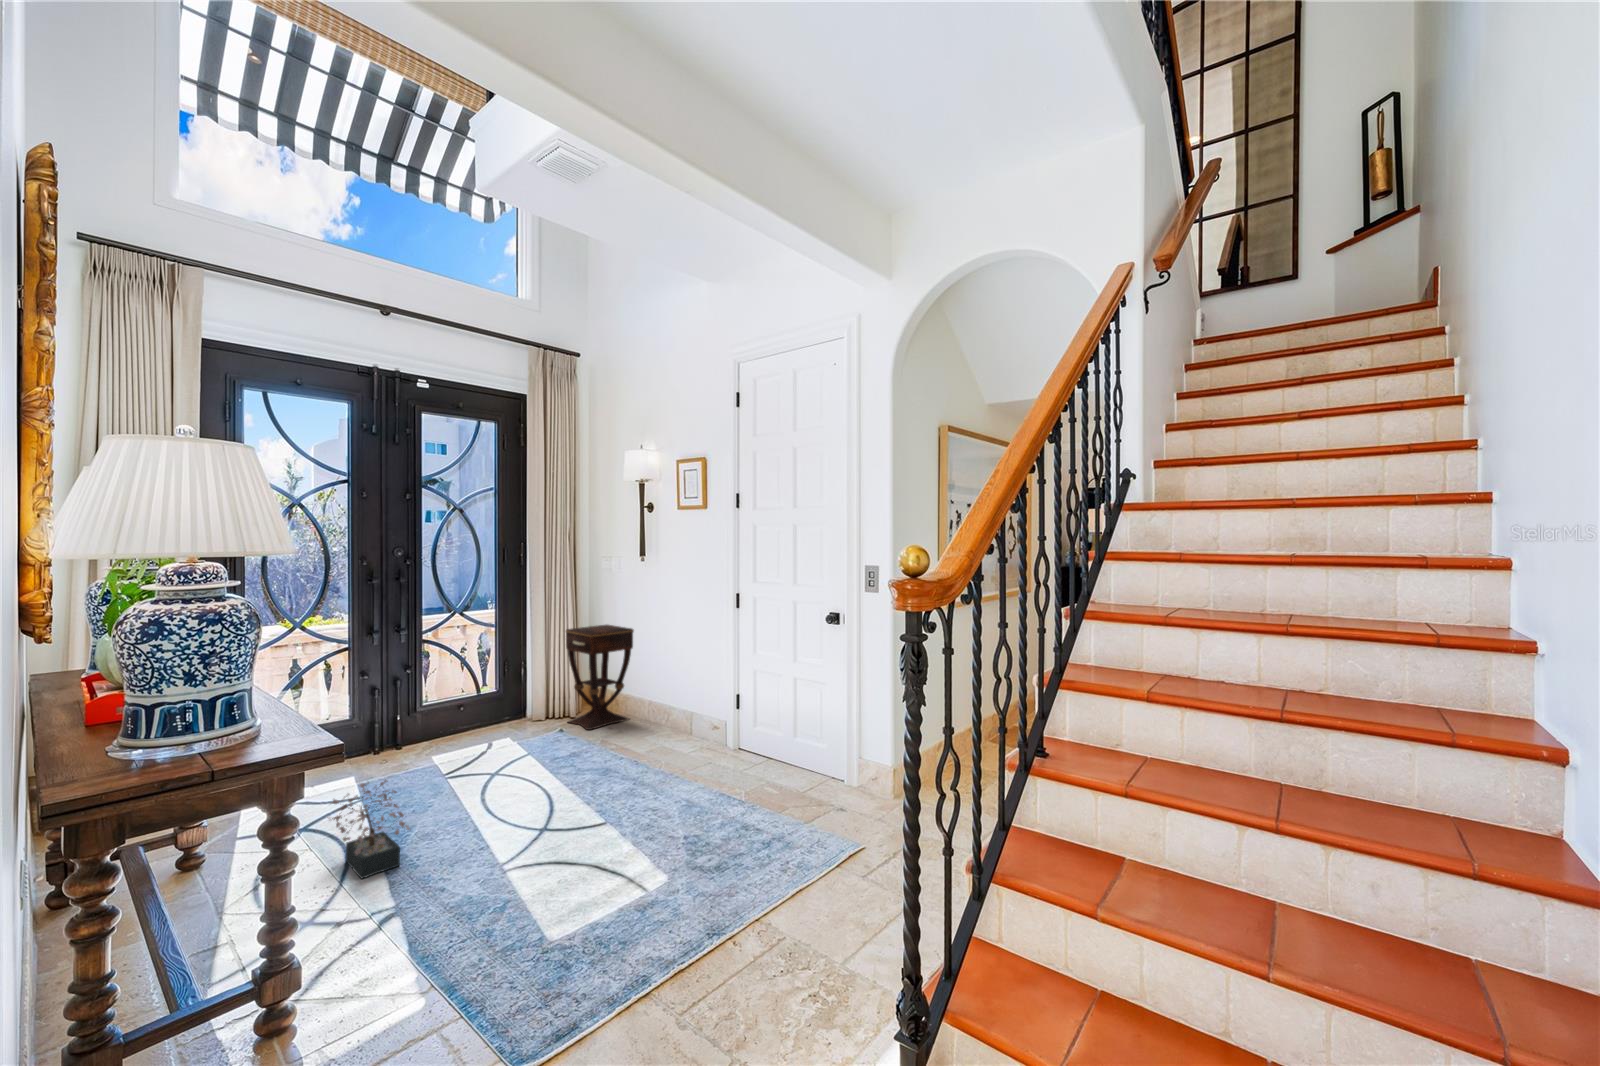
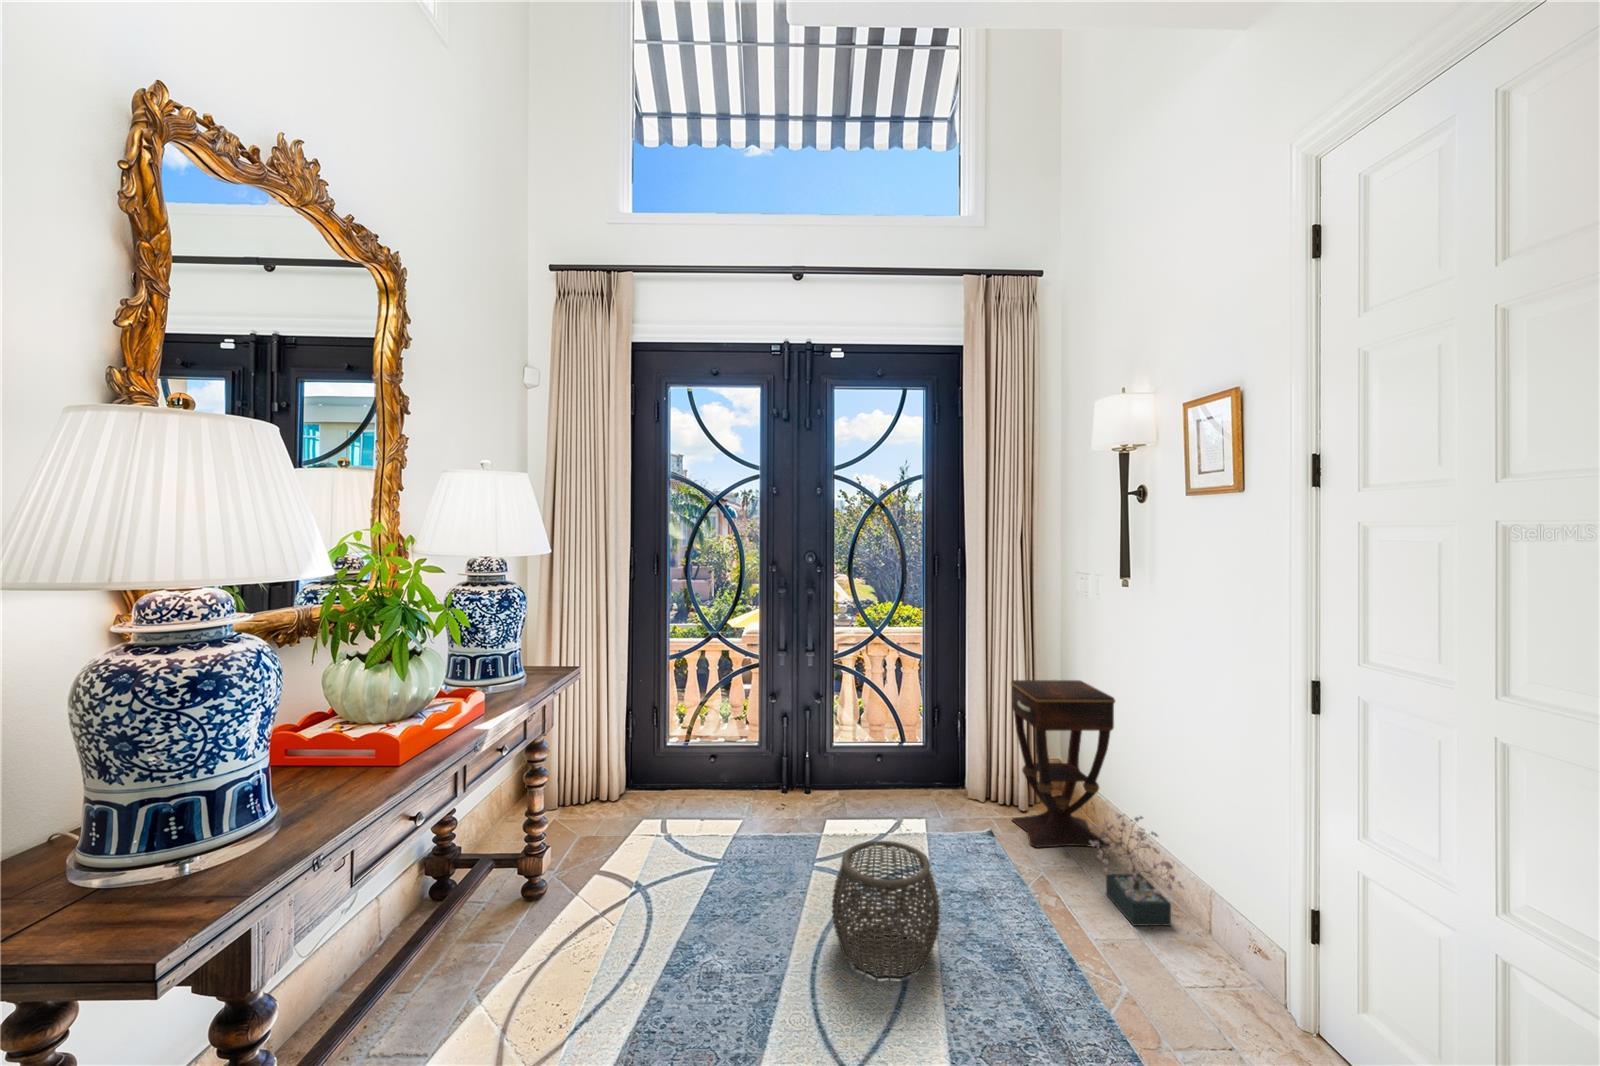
woven basket: none [496,726,570,803] -> present [832,841,940,977]
decorative plant: present [327,779,410,879] -> present [1089,813,1183,926]

